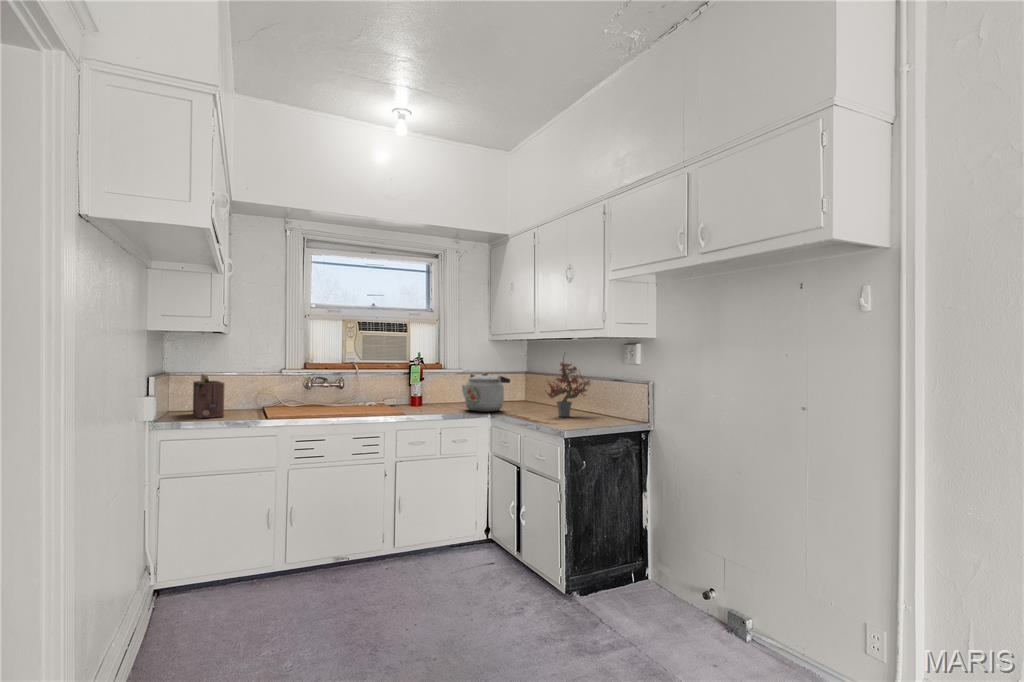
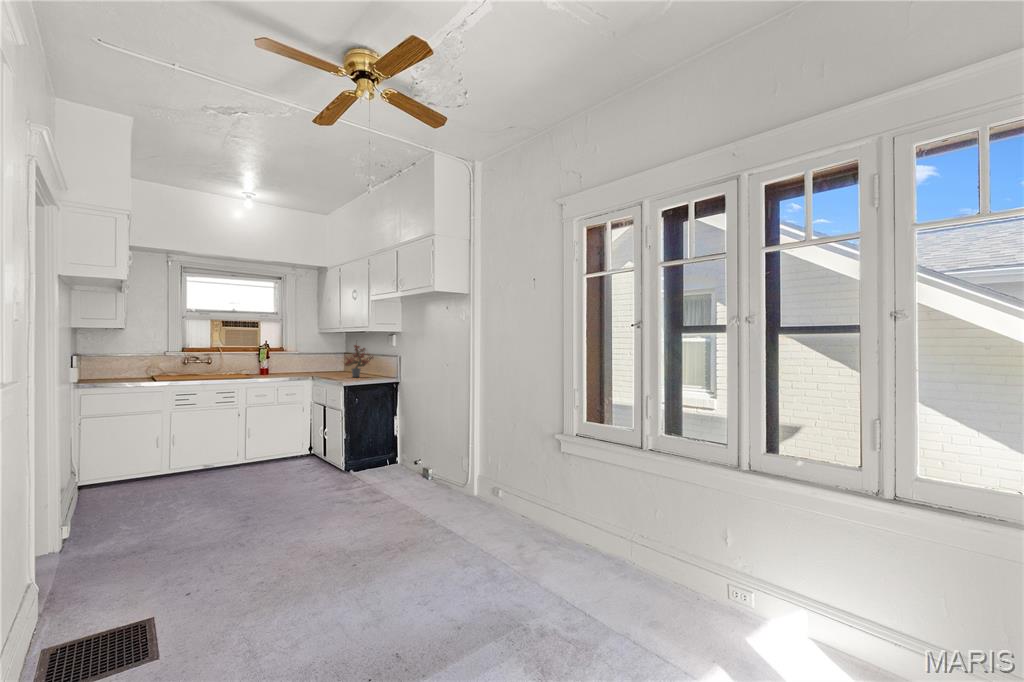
kettle: present [462,373,510,412] -> none [294,352,326,376]
toaster: present [193,374,224,418] -> none [101,352,125,379]

